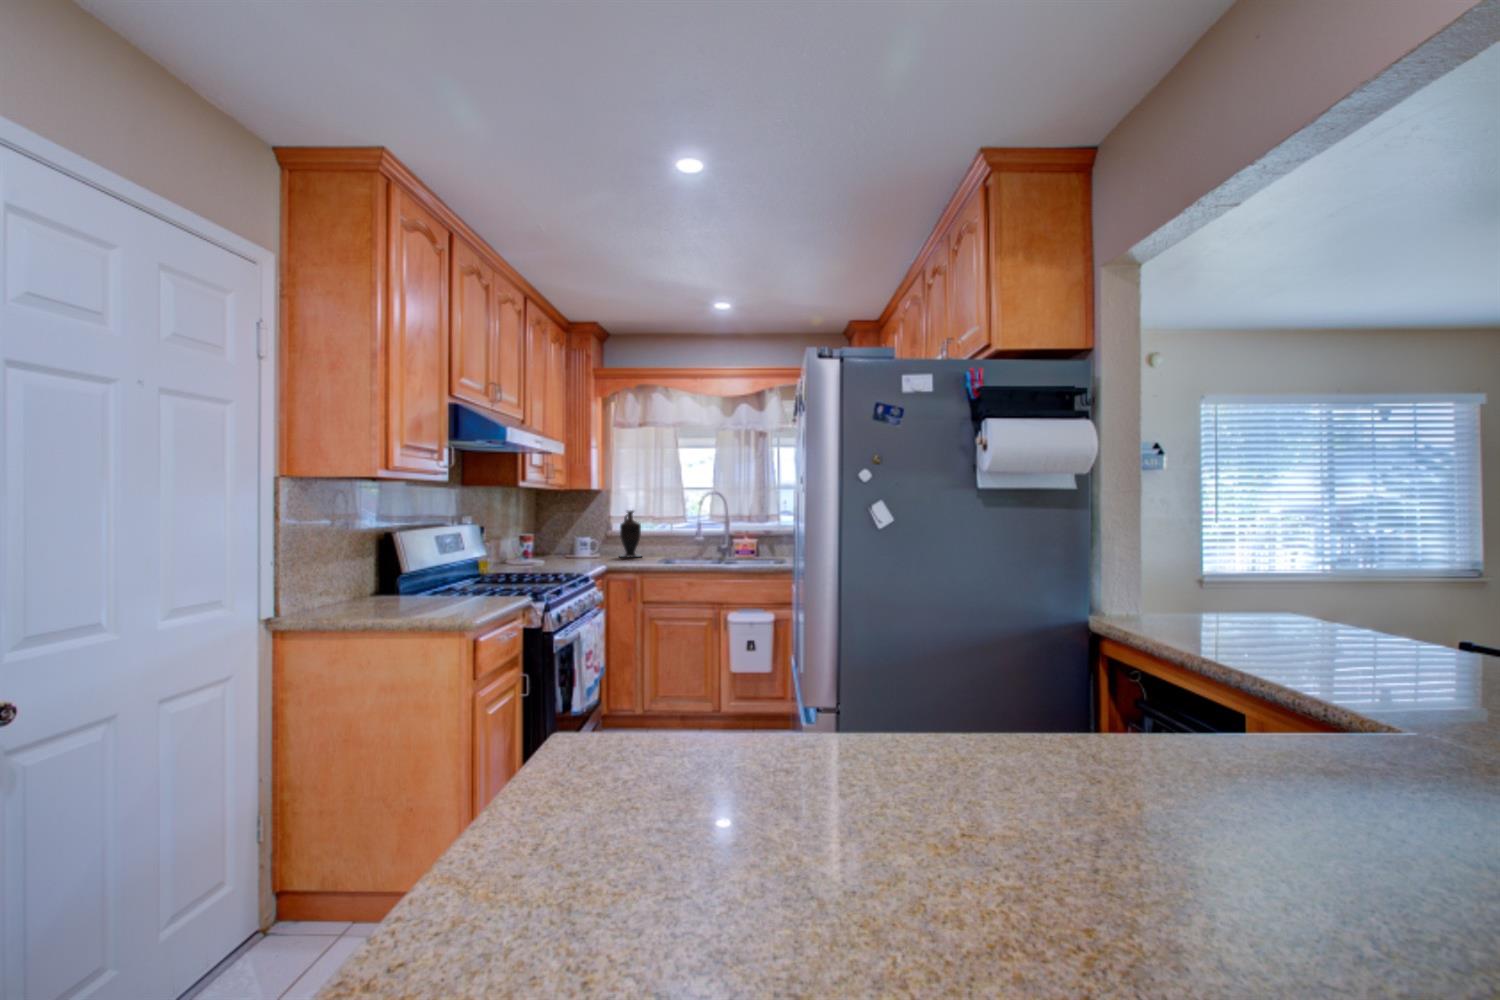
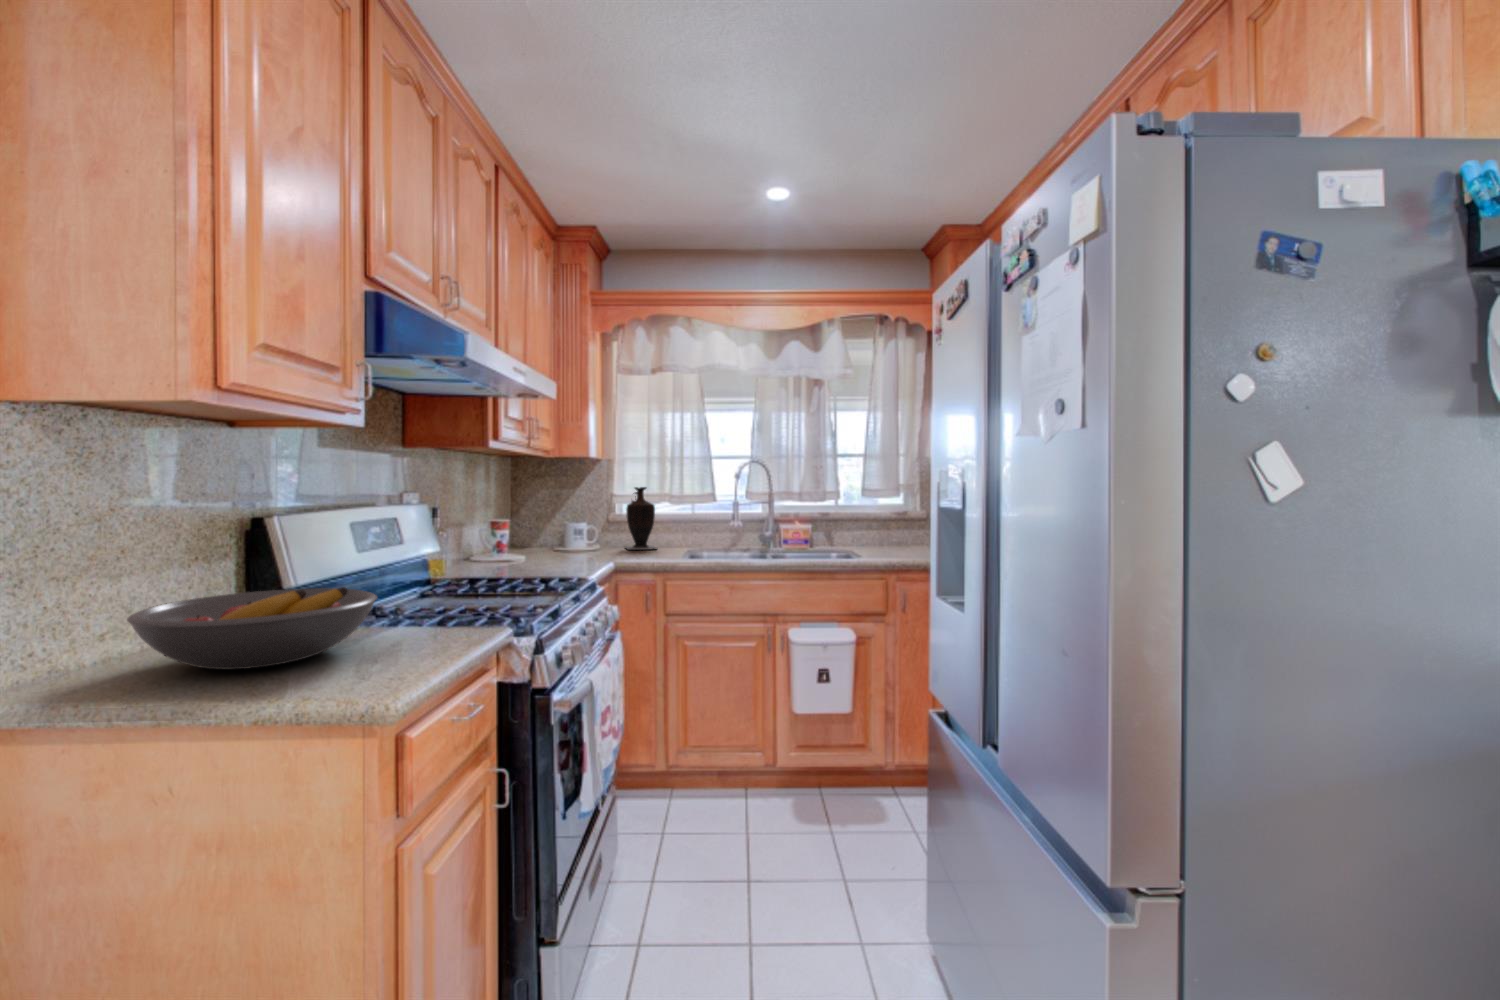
fruit bowl: none [343,570,460,609] -> present [127,587,377,669]

